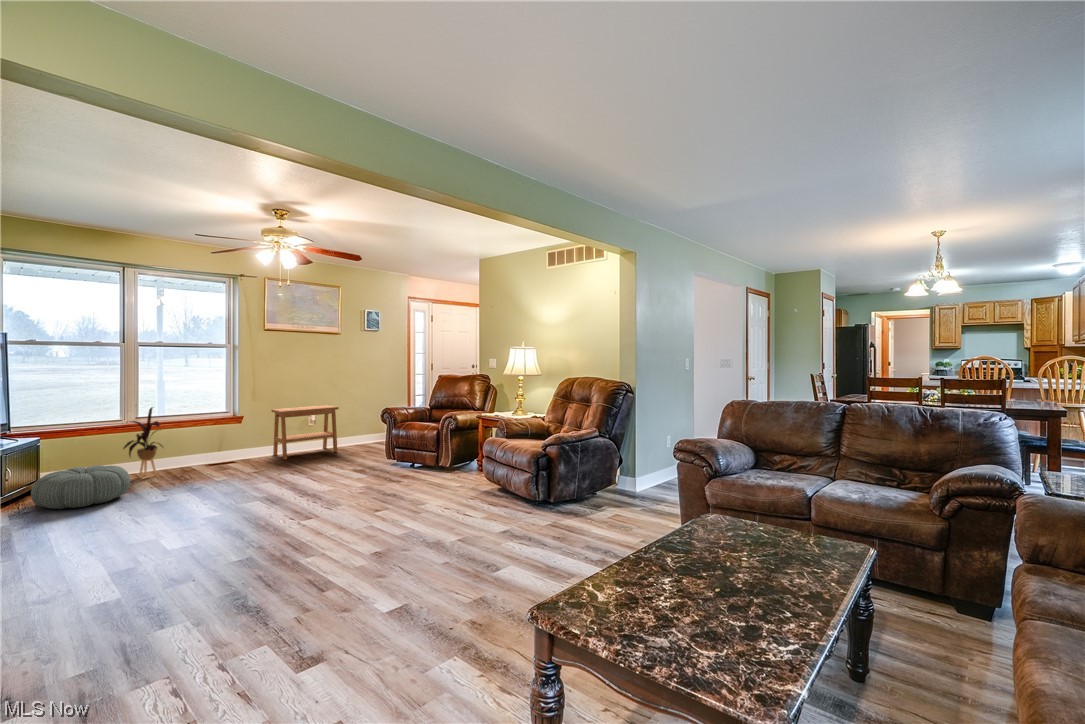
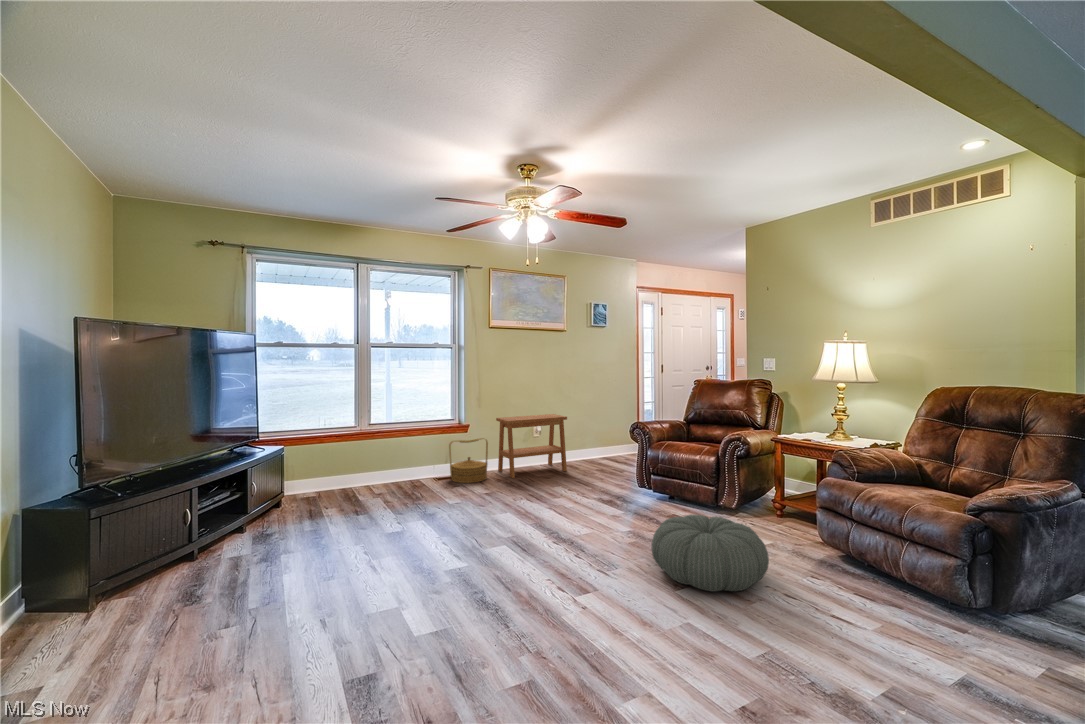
house plant: present [123,407,163,478] -> none [356,413,396,493]
woven basket: none [222,427,262,466] -> present [449,438,488,483]
pouf: present [31,466,130,509] -> present [652,515,769,591]

